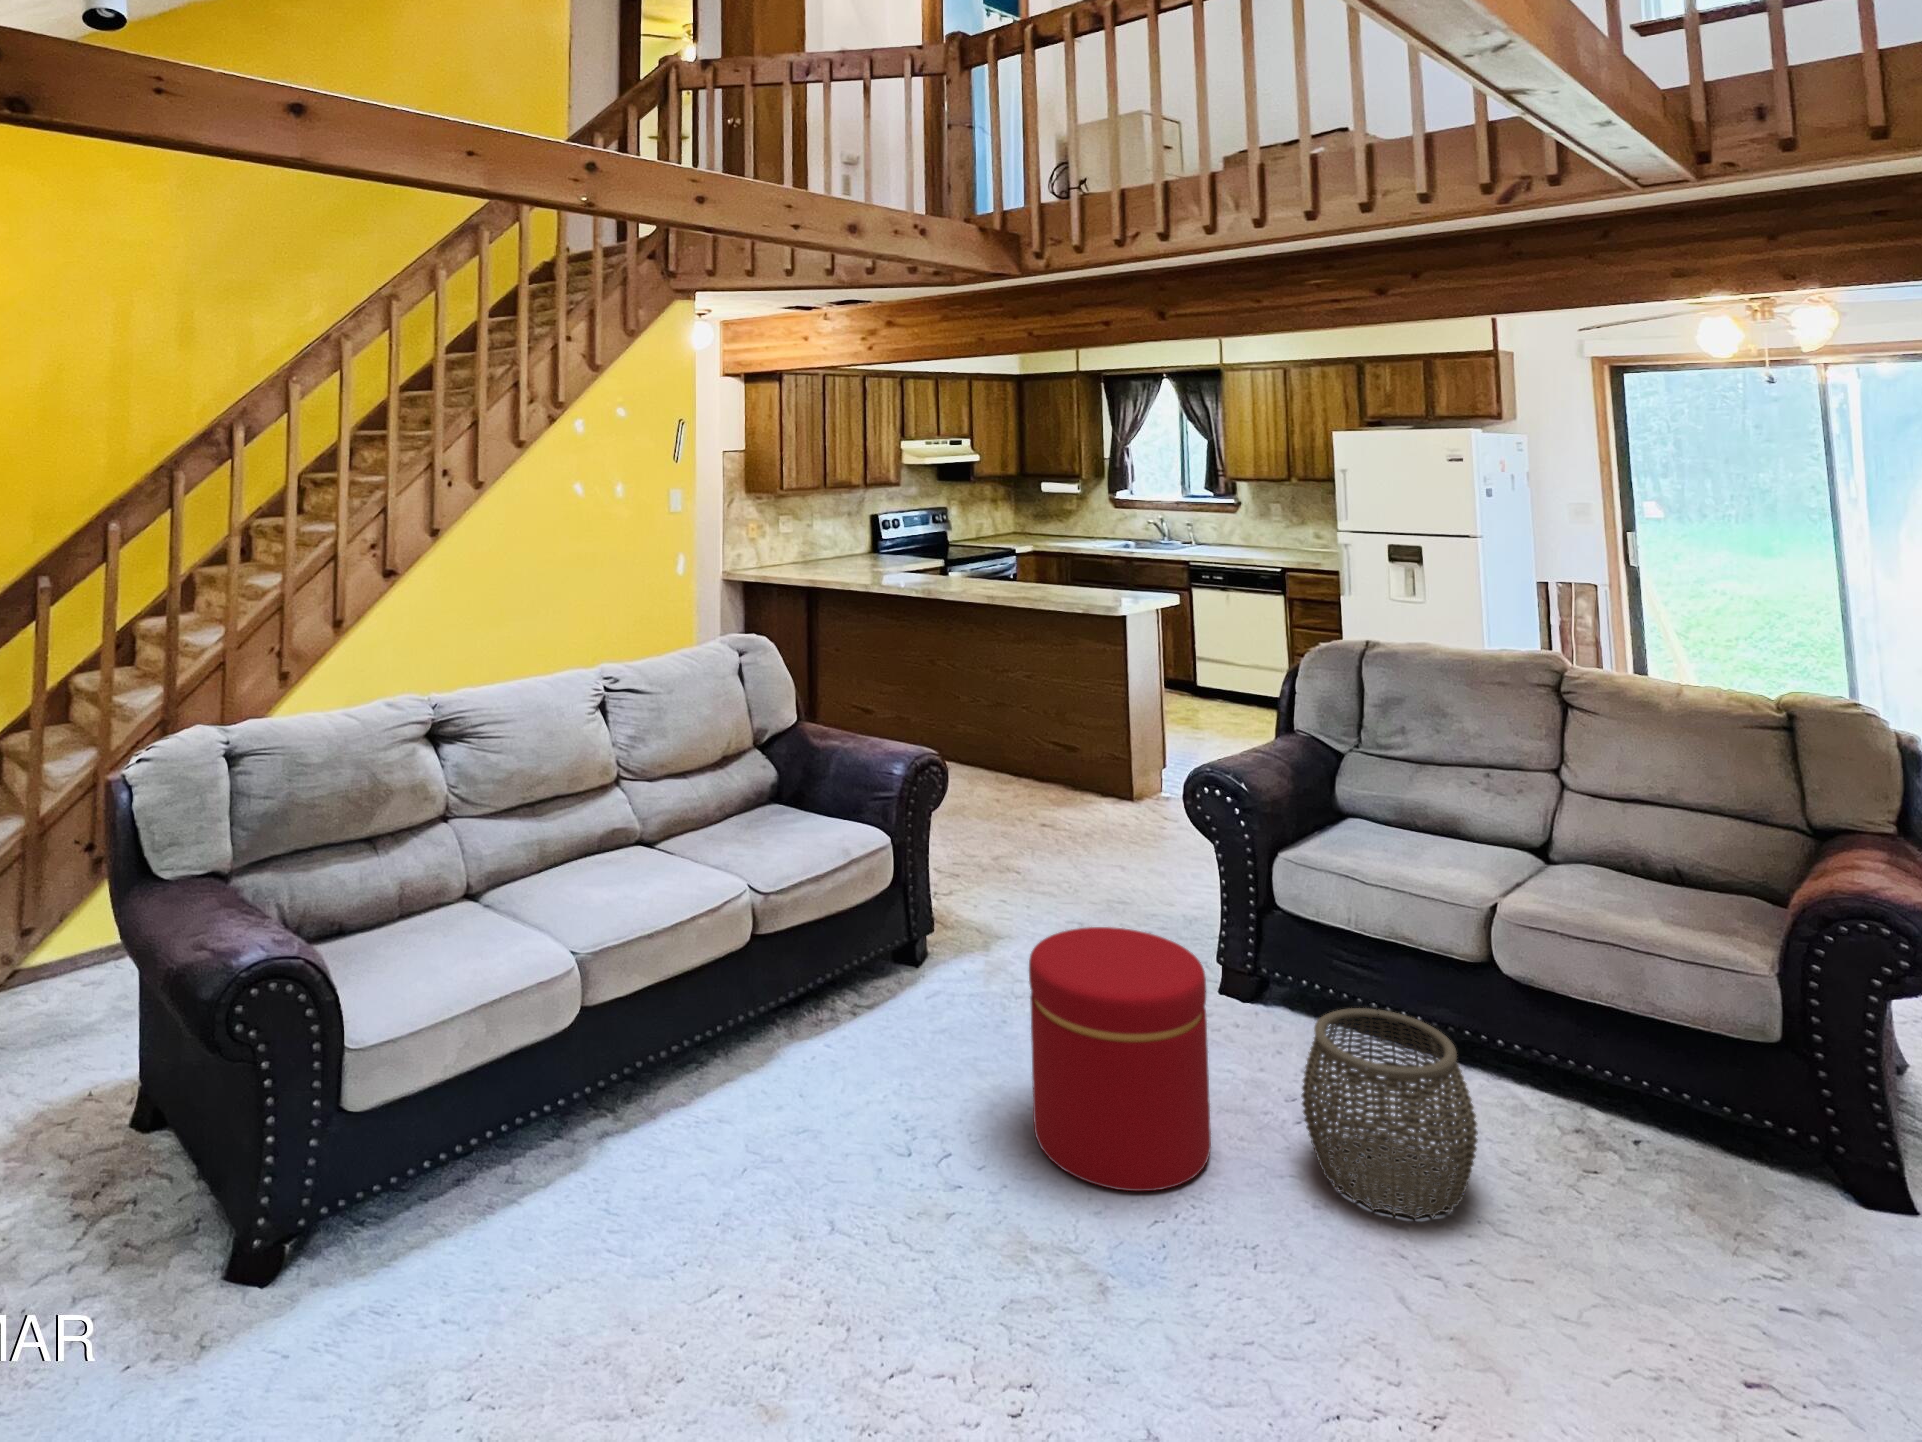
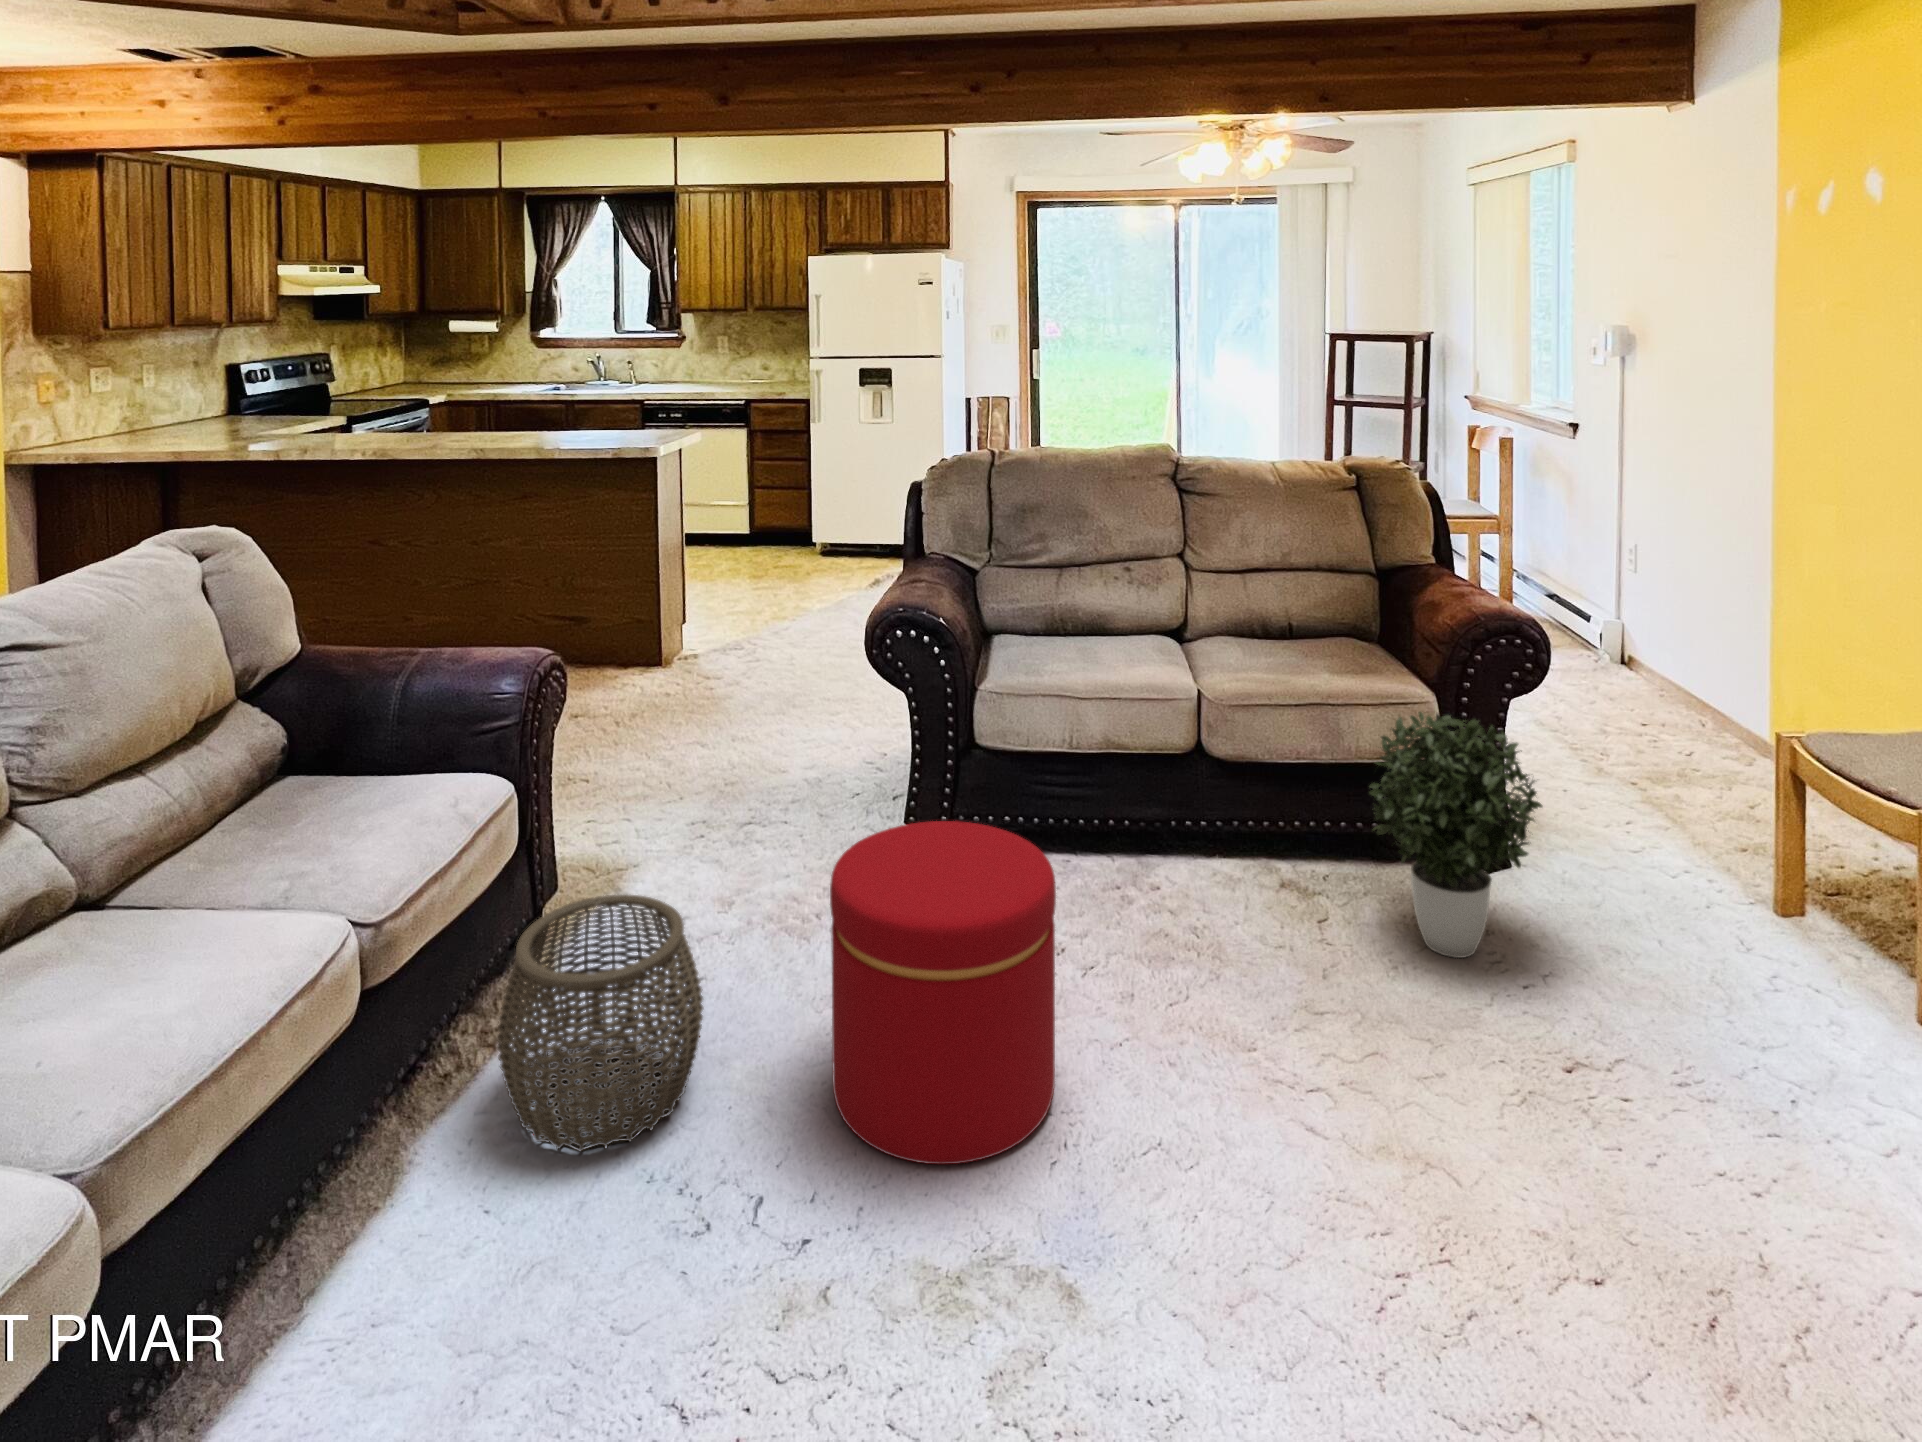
potted plant: none [1603,963,1821,1245] -> present [1369,712,1542,958]
woven basket: present [1301,1008,1478,1218] -> present [497,895,703,1151]

